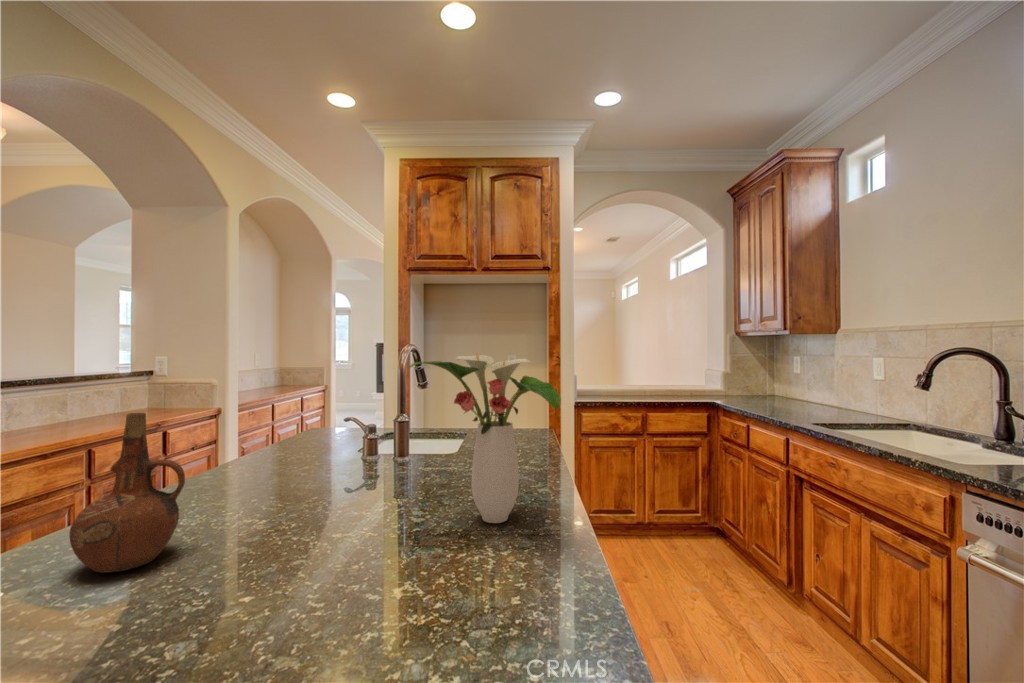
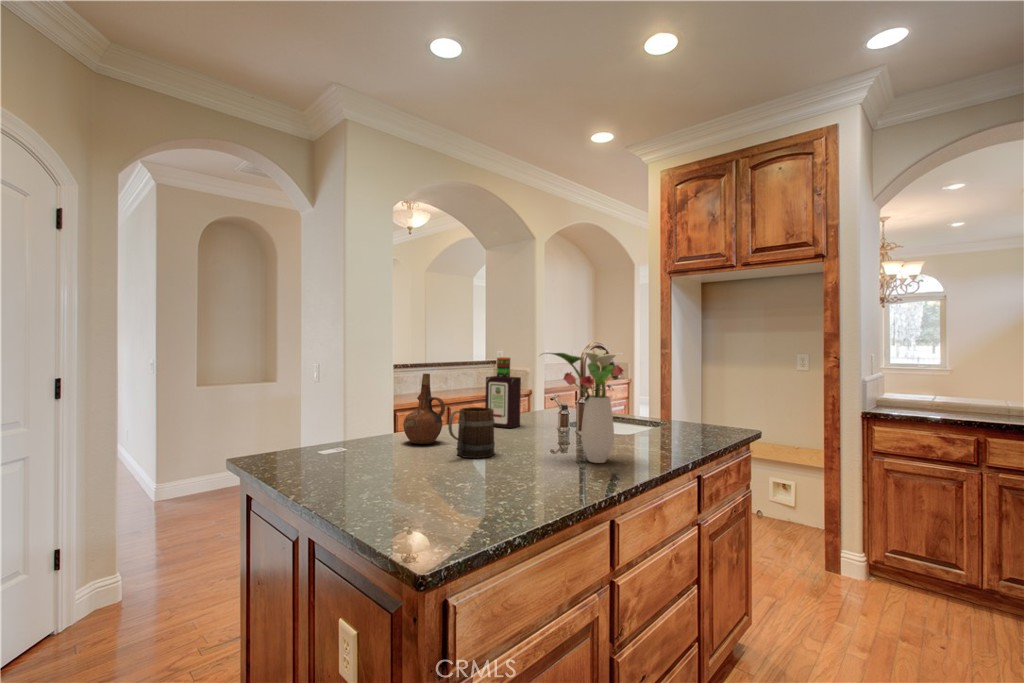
bottle: none [227,370,290,484] -> present [485,357,521,428]
mug: none [249,467,327,582] -> present [448,407,495,458]

